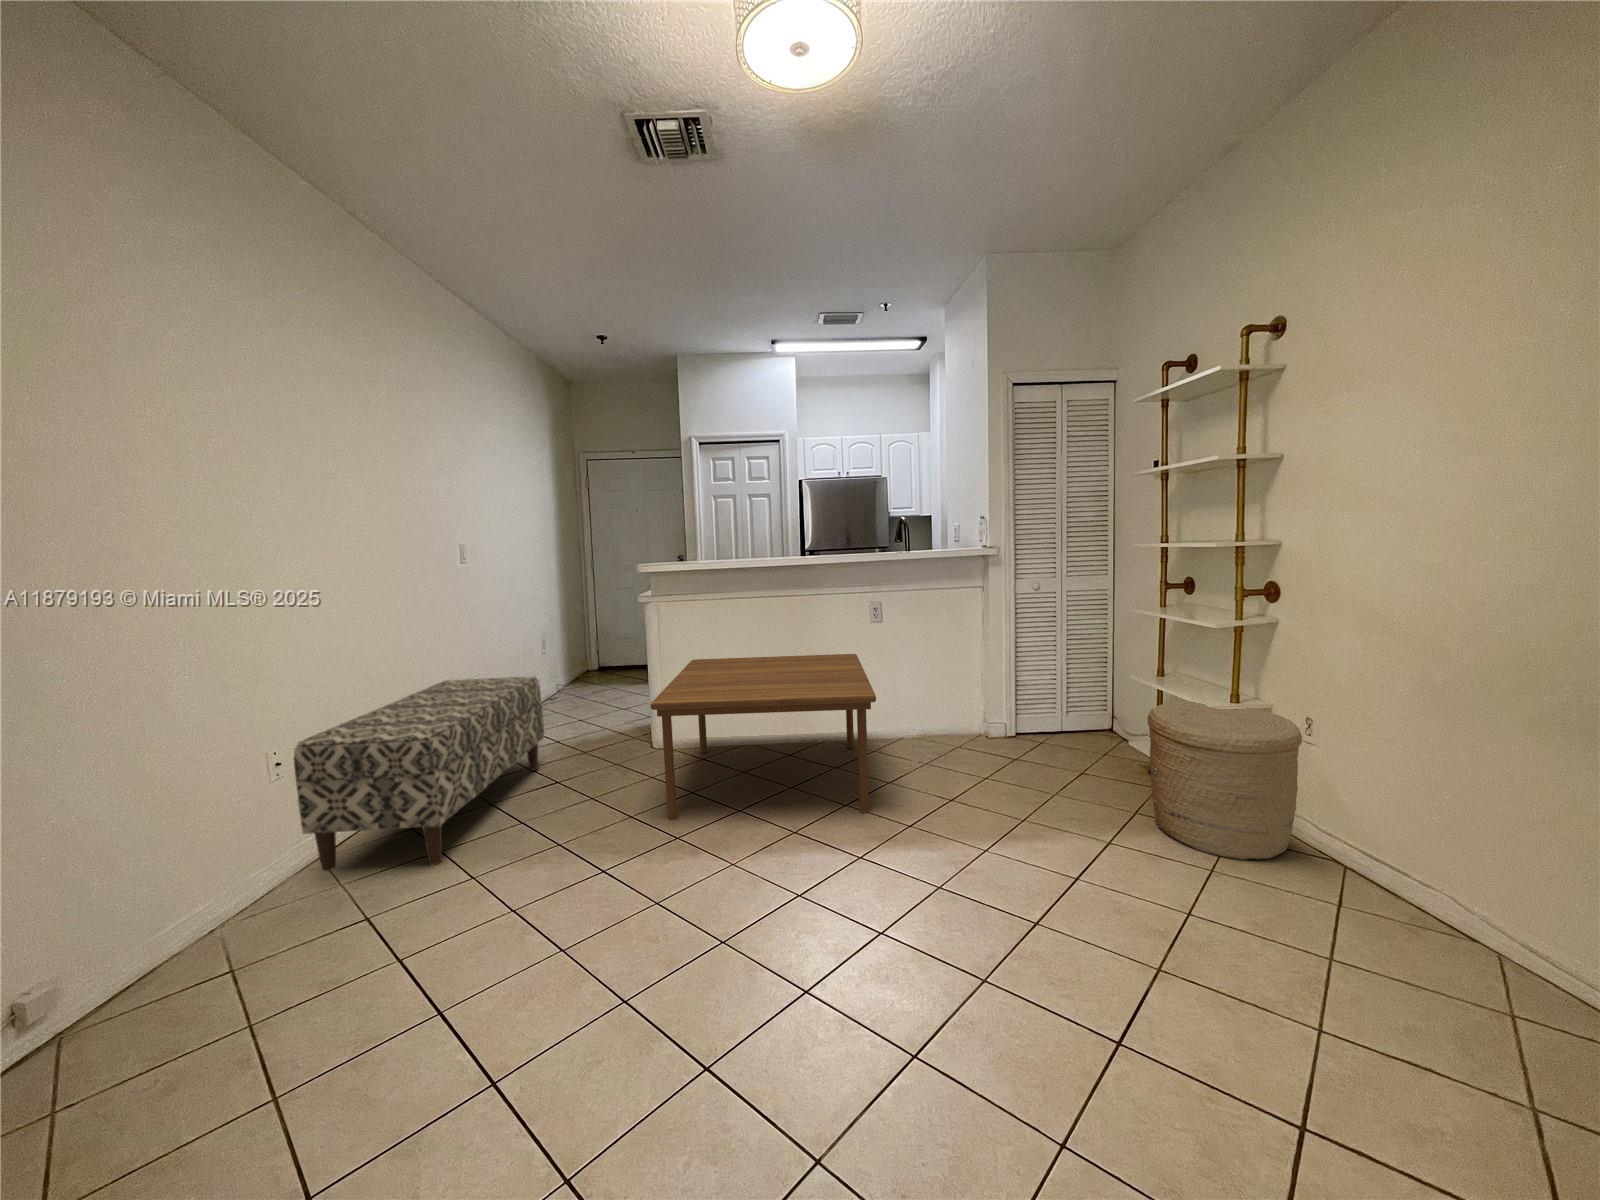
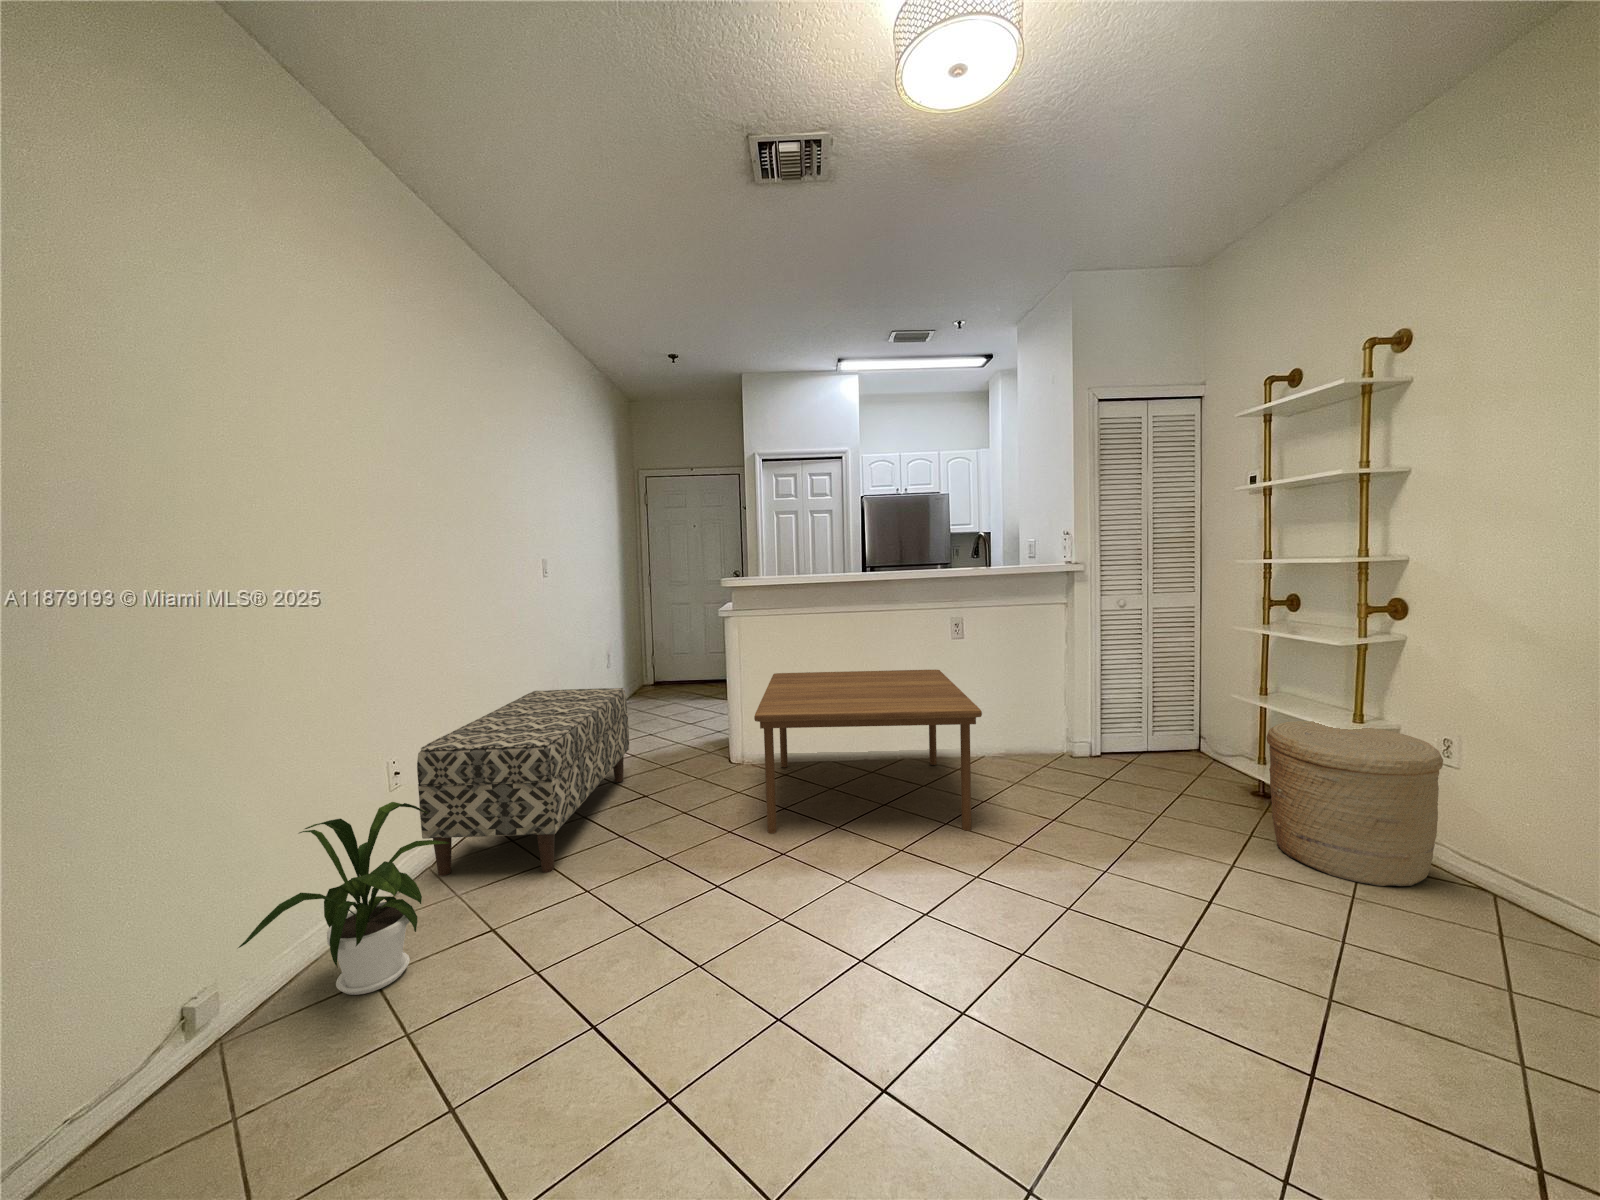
house plant: none [60,800,306,996] -> present [238,802,449,995]

